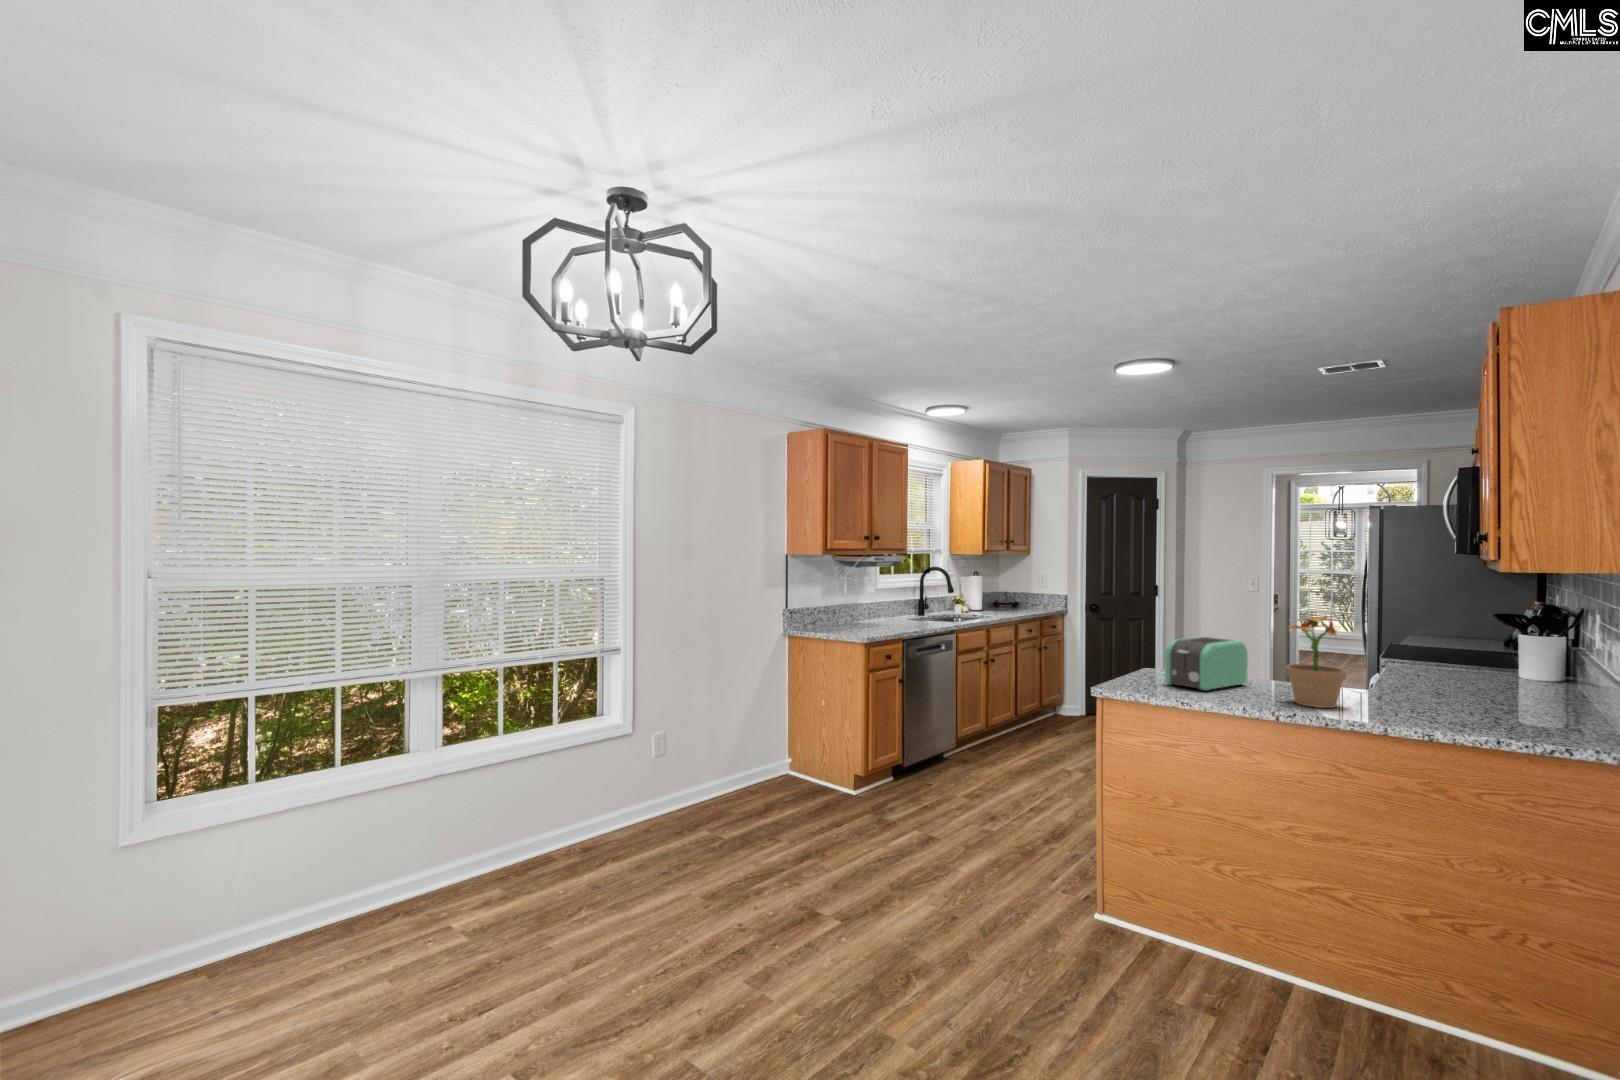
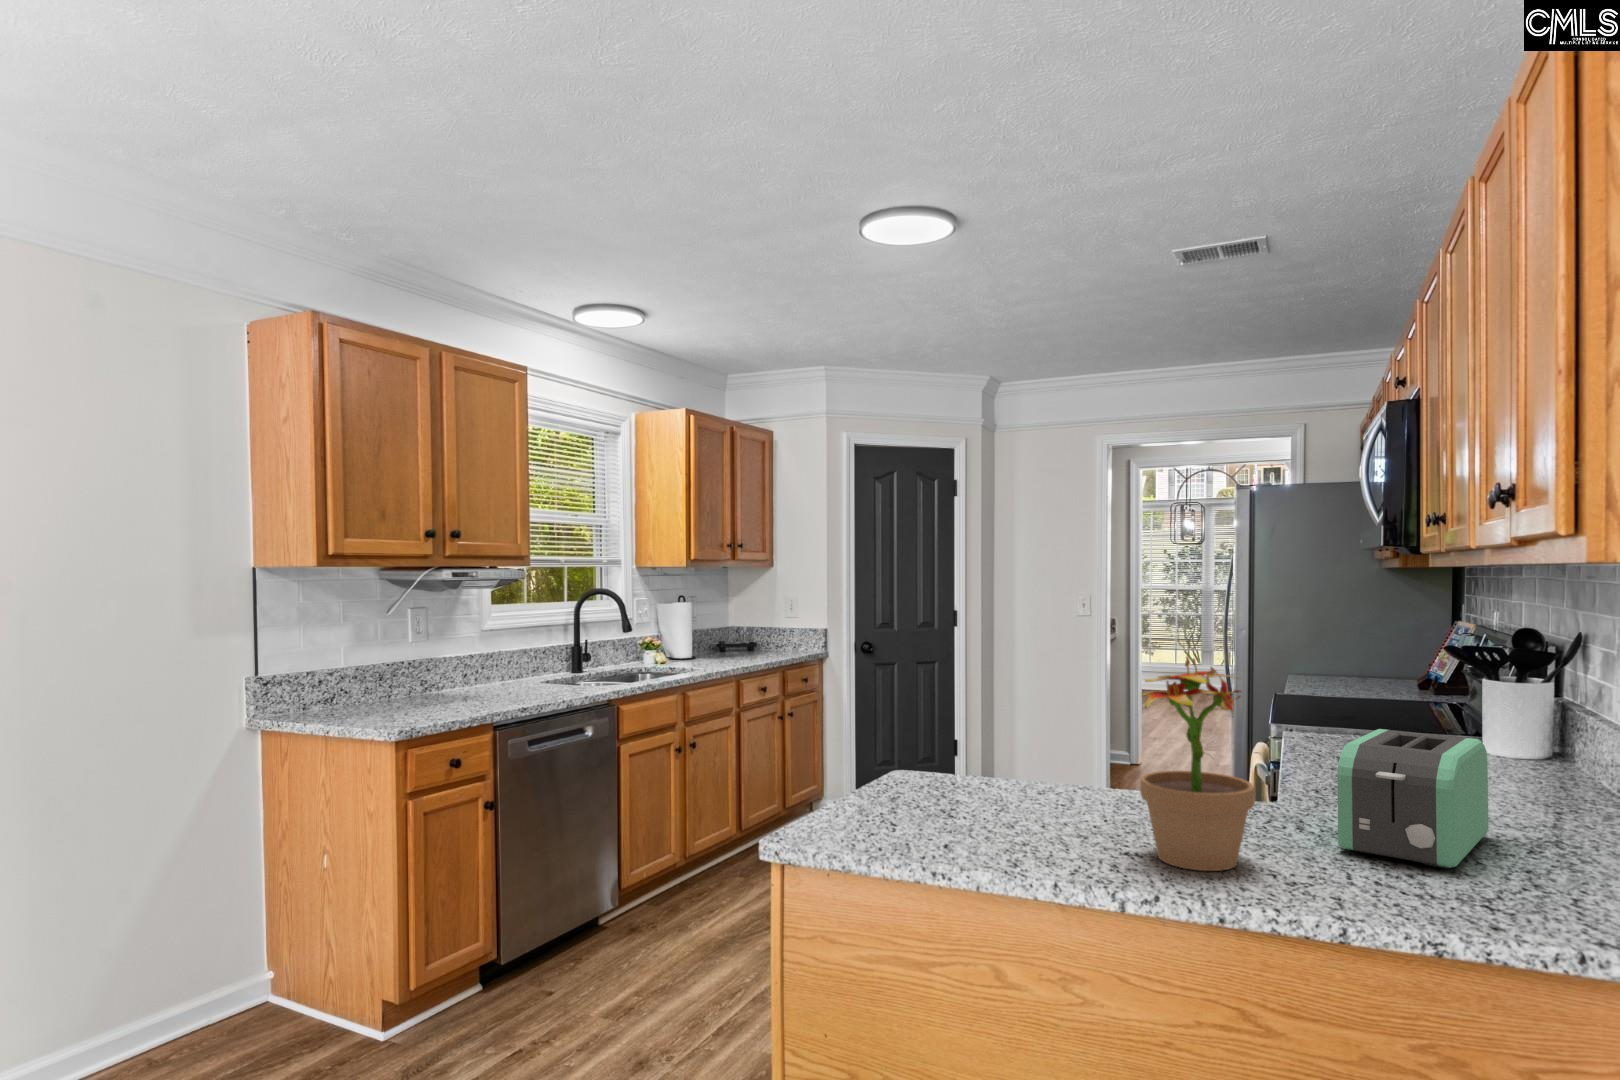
toaster: present [1165,637,1248,691] -> present [1337,729,1488,869]

